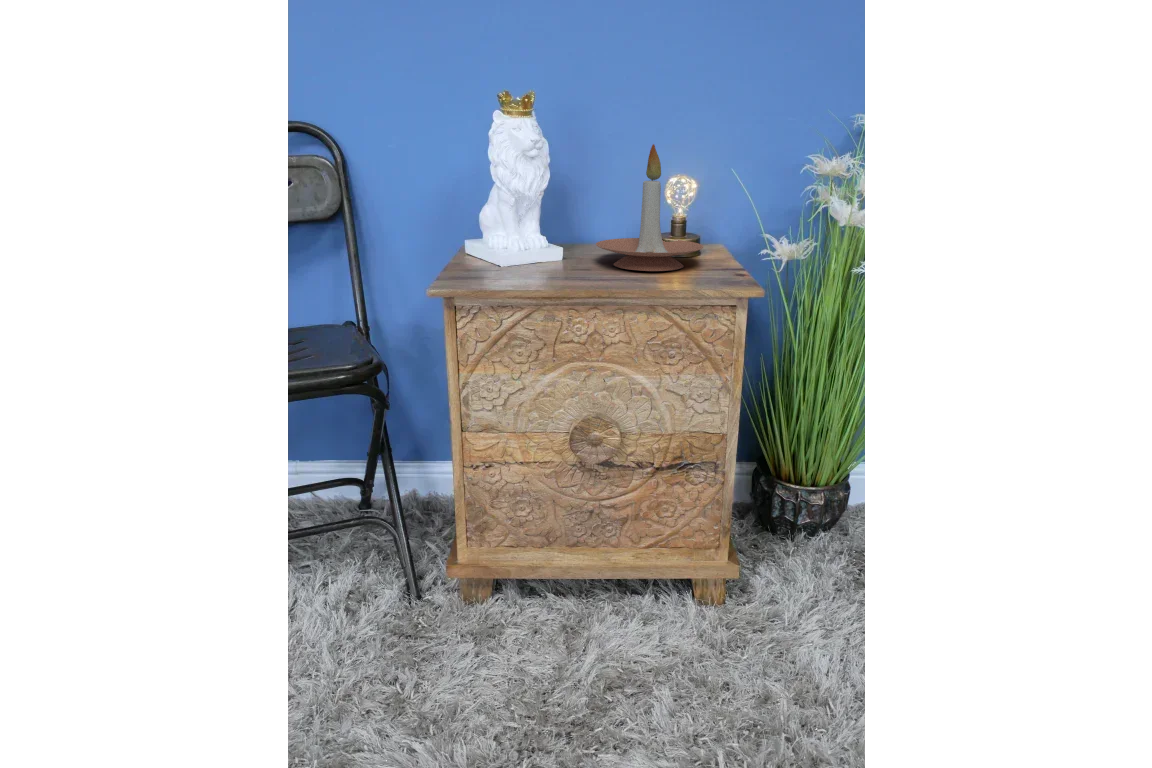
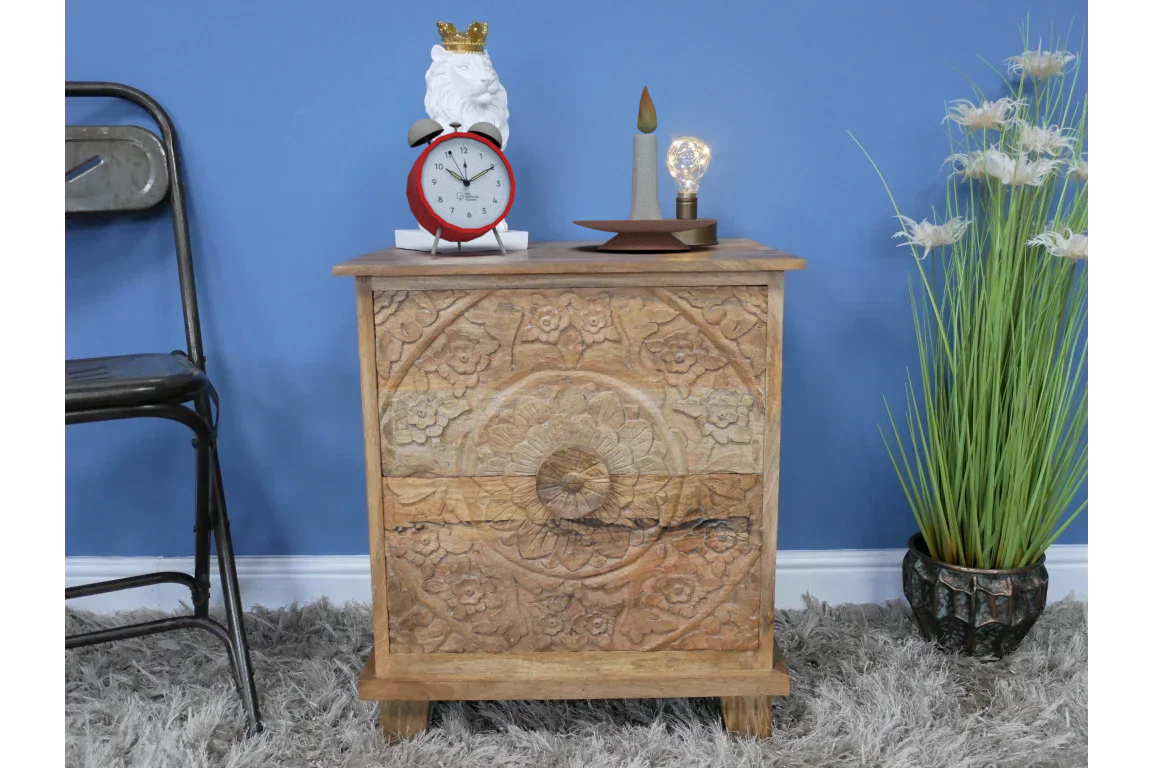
alarm clock: none [476,173,556,277] -> present [406,119,516,255]

